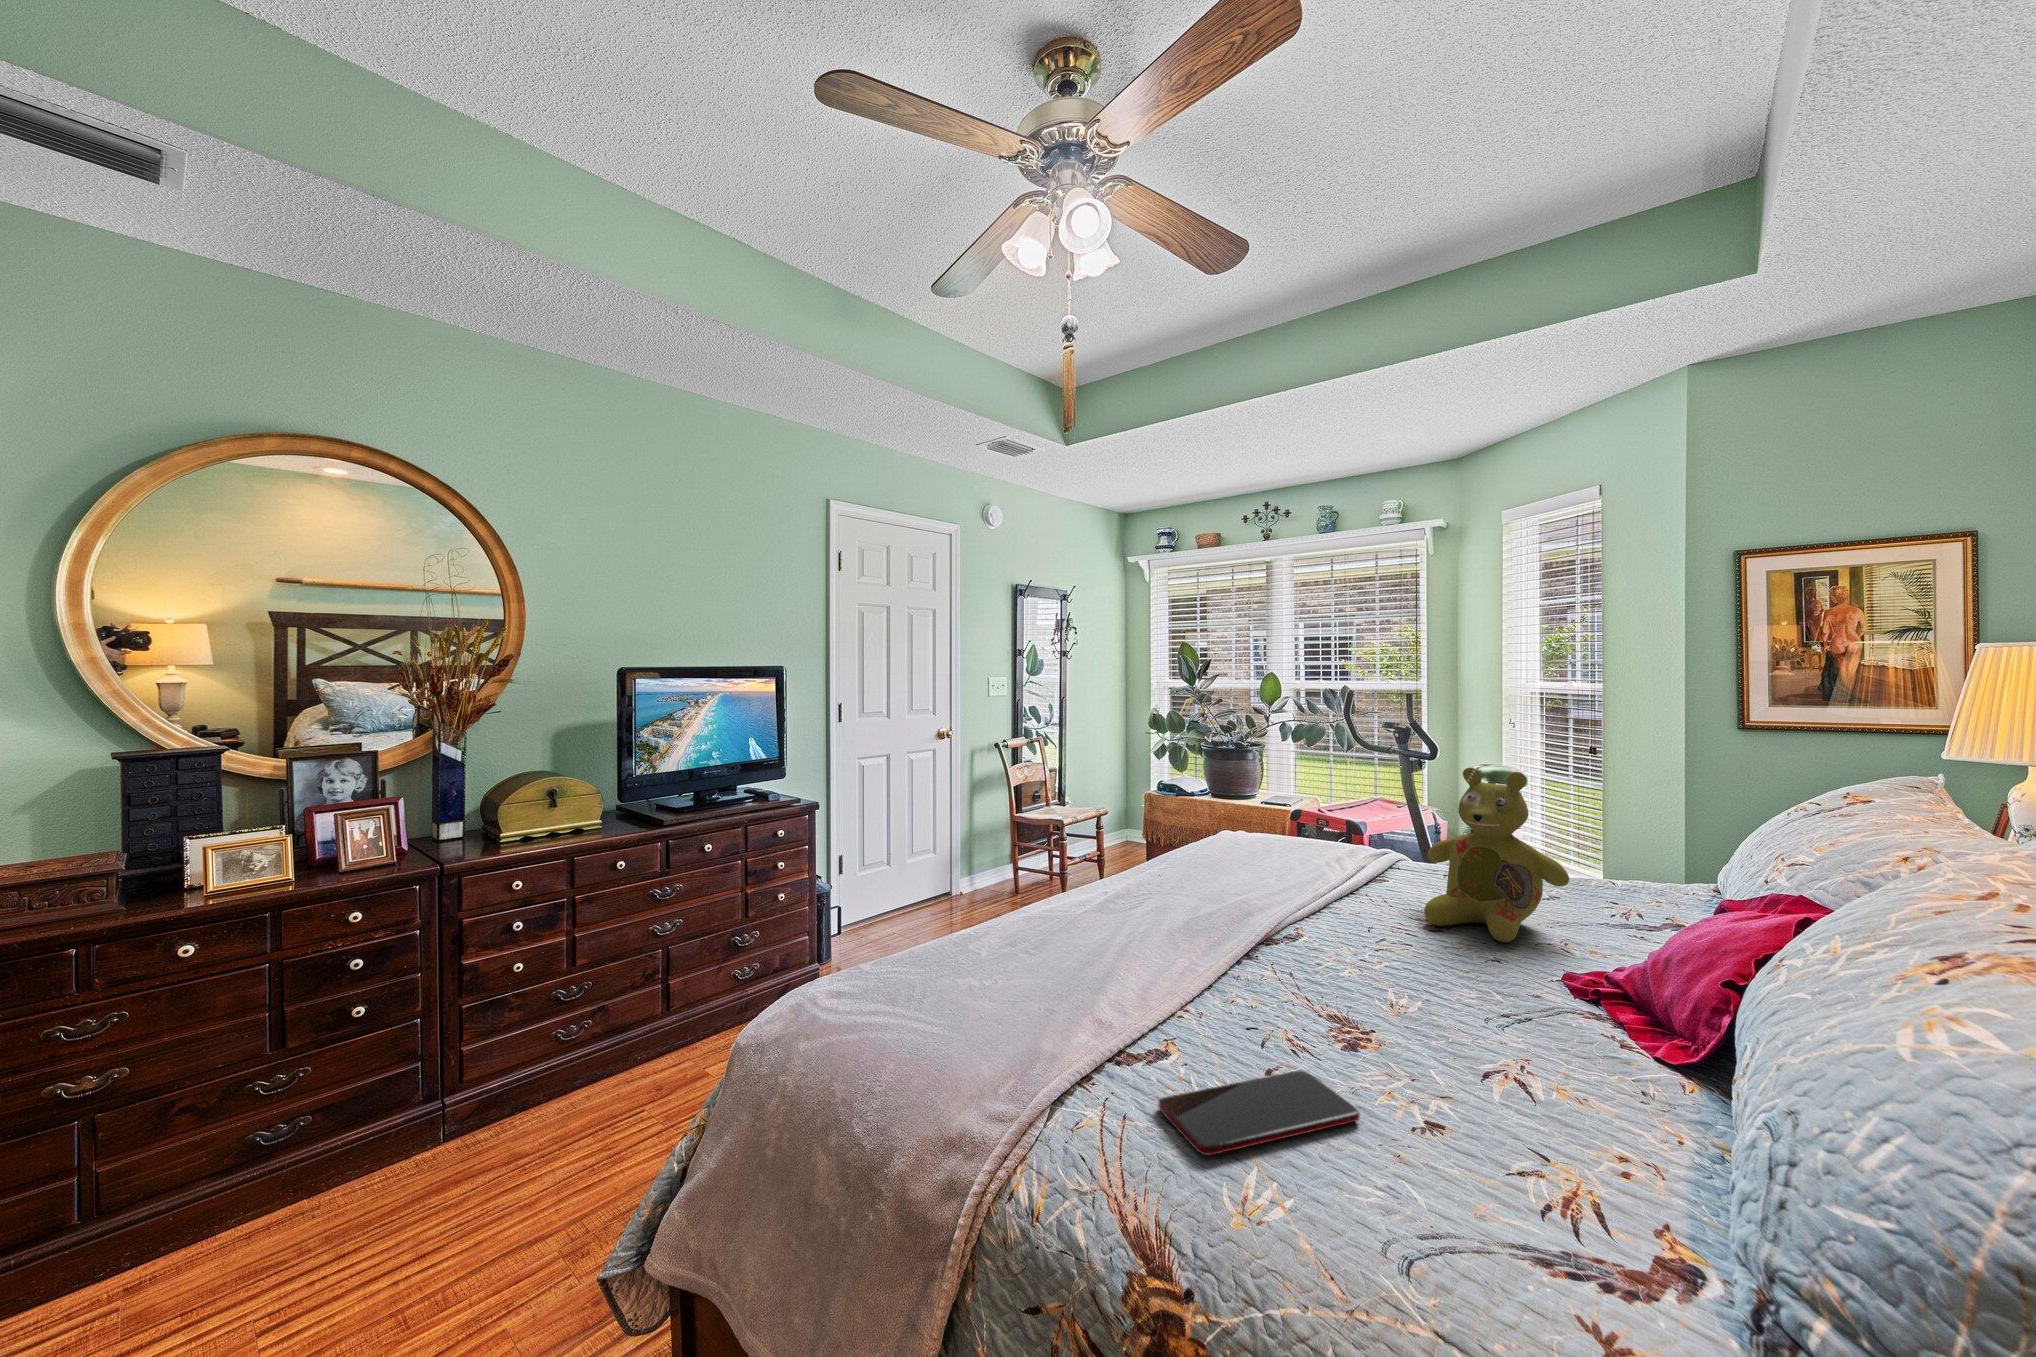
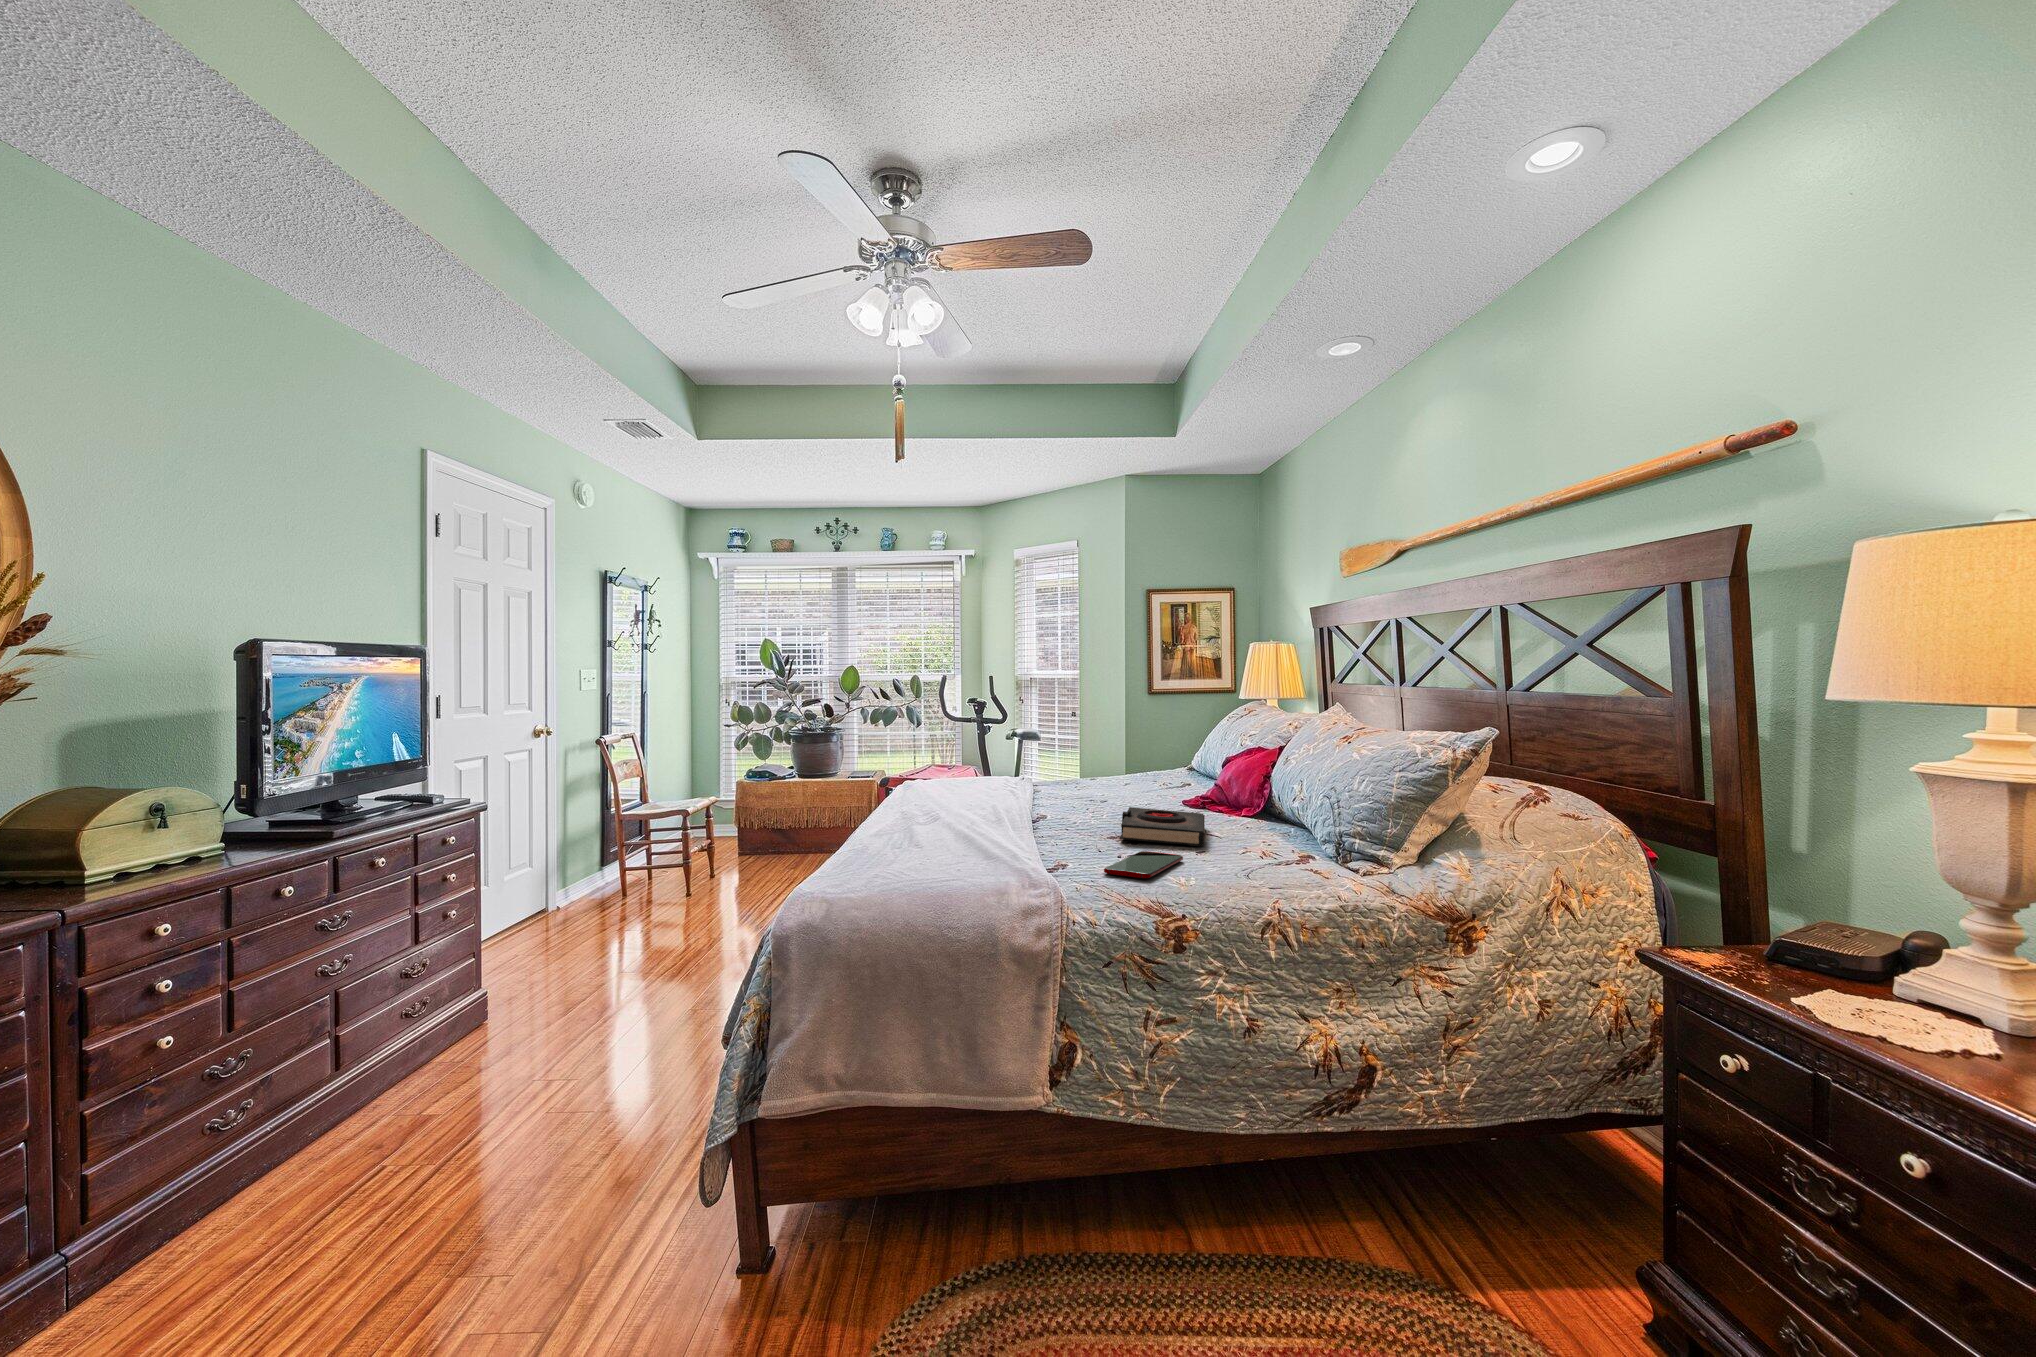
stuffed bear: present [1424,767,1569,942] -> none [1093,707,1170,805]
book: none [1312,955,1545,1091] -> present [1120,807,1205,846]

